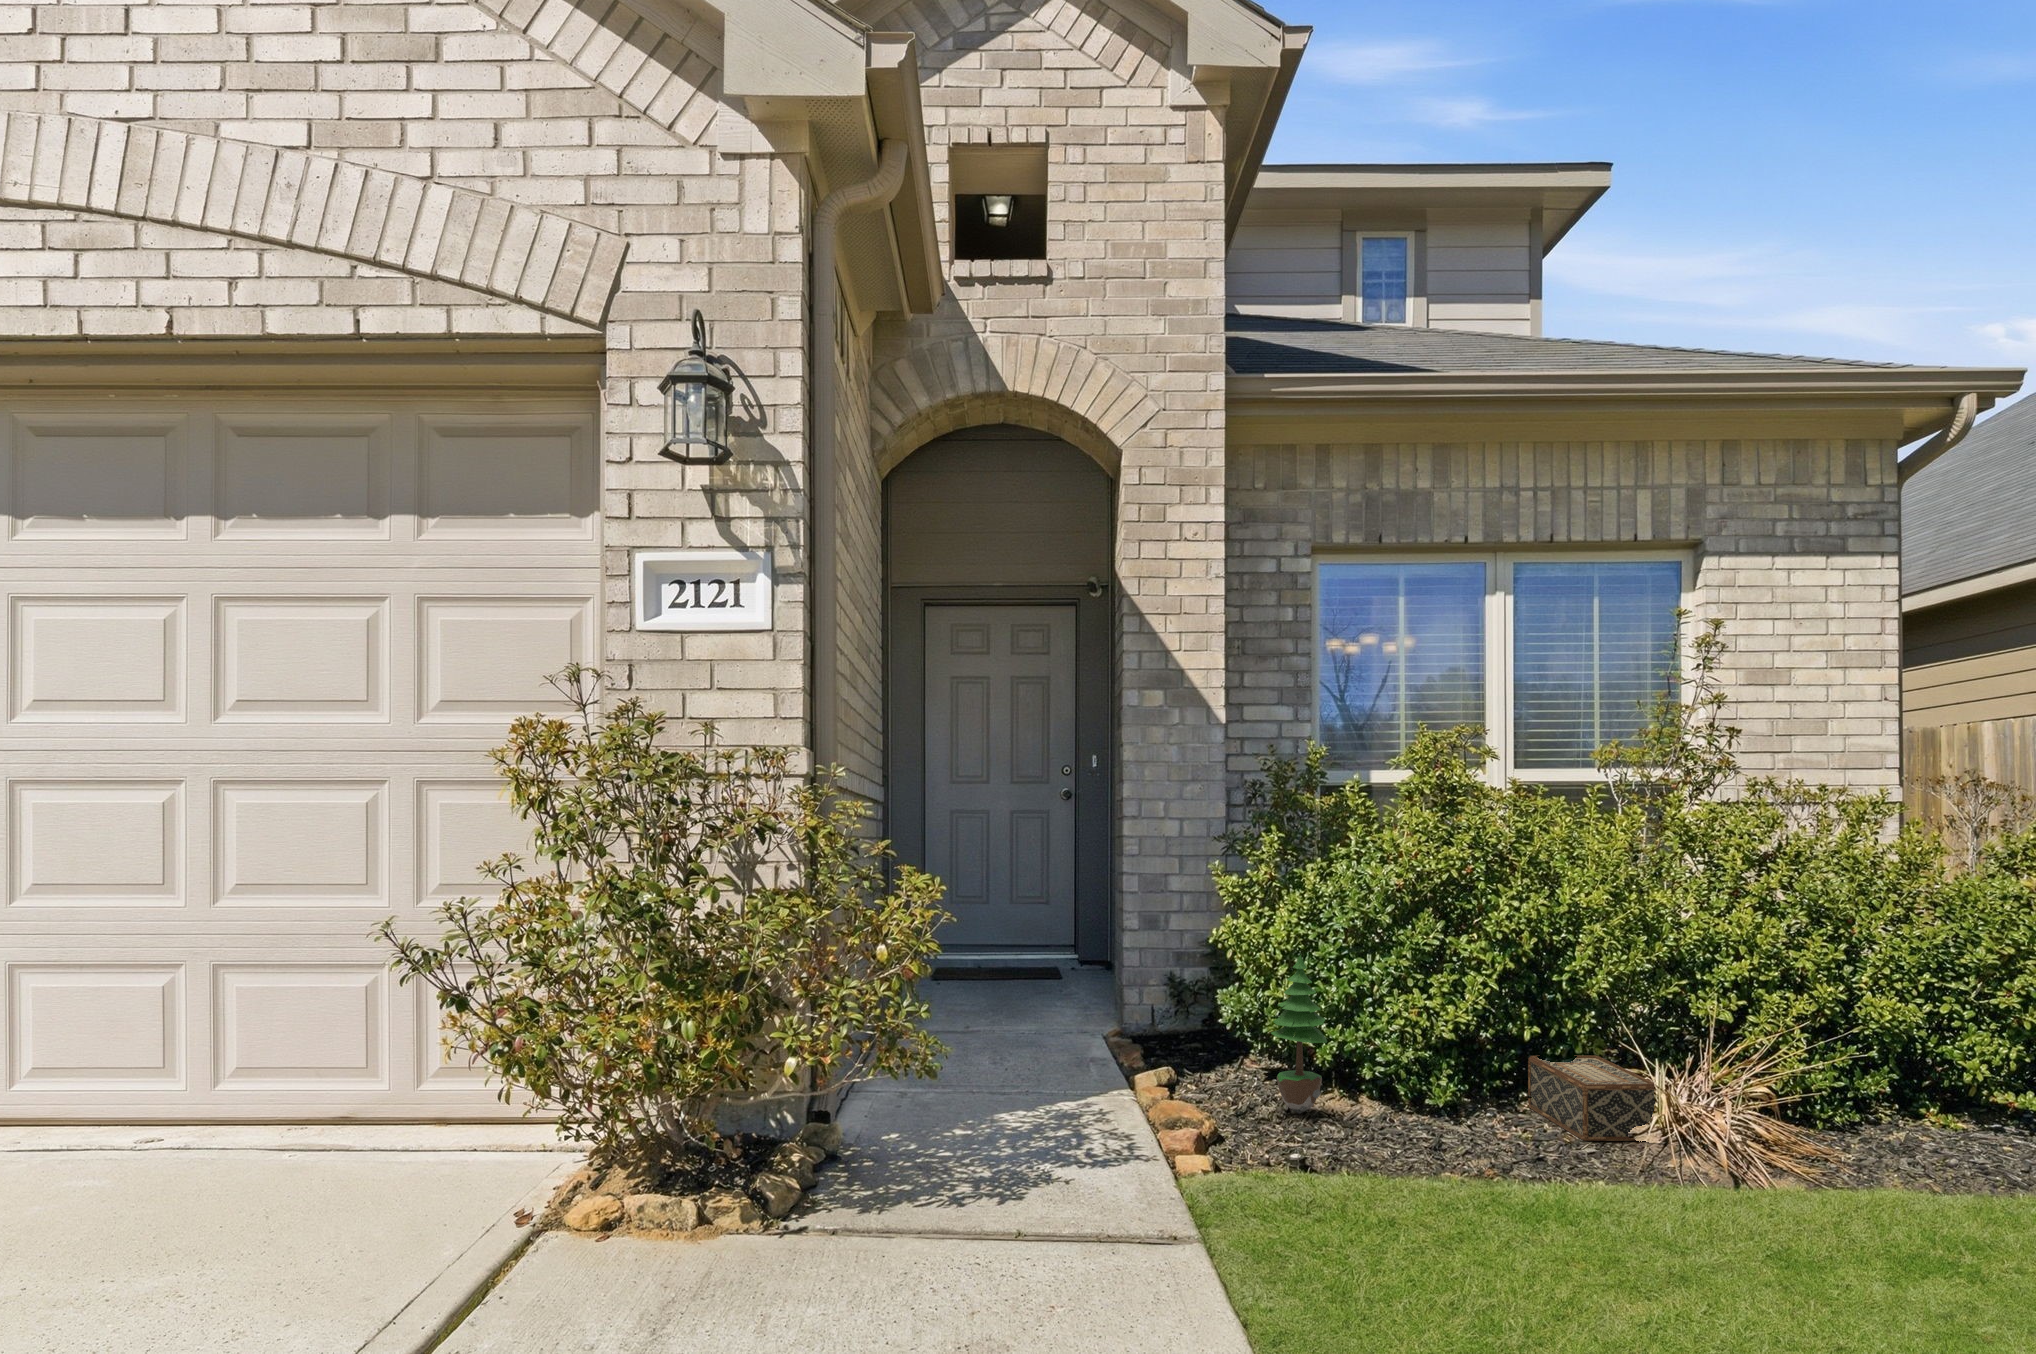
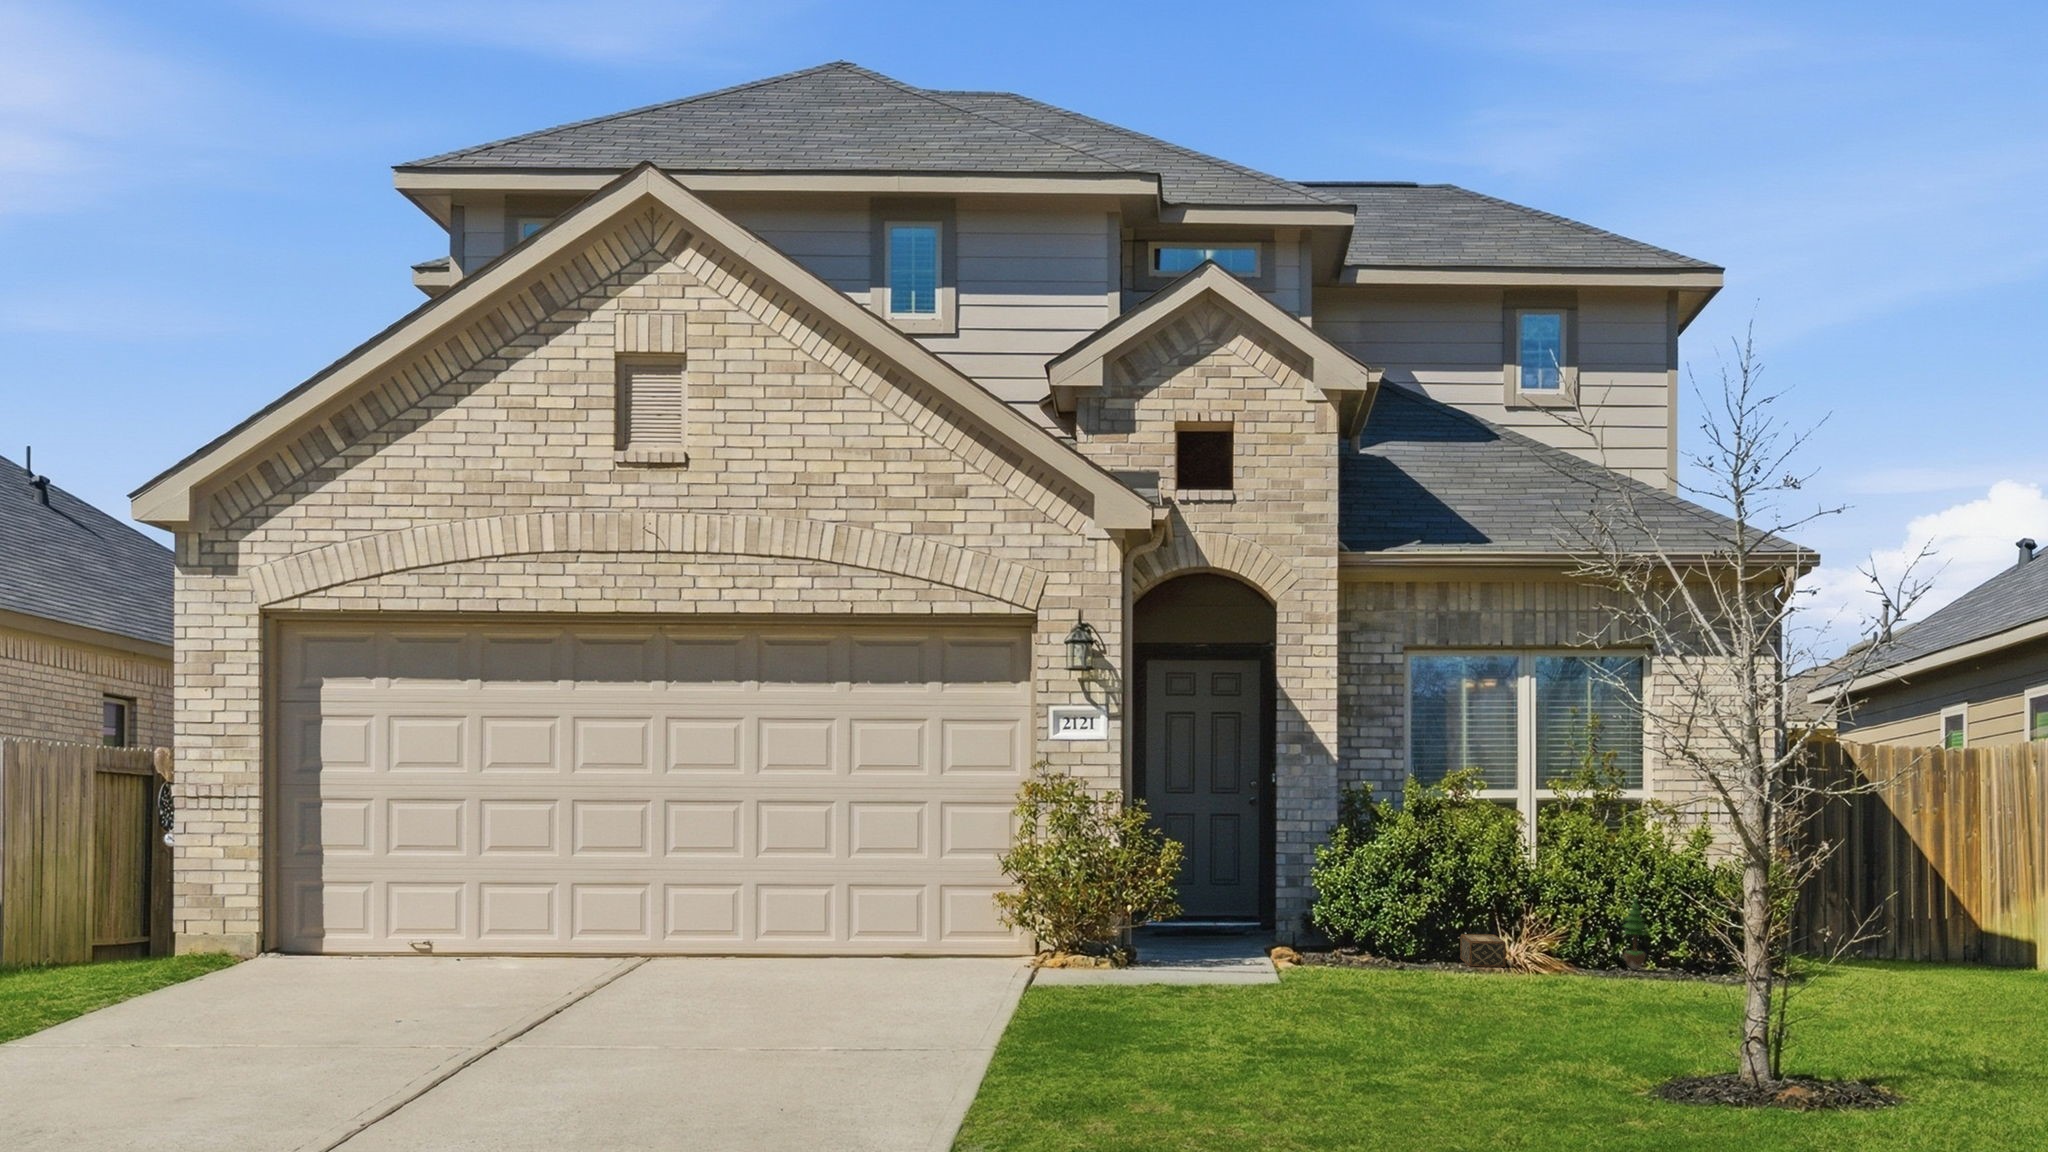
potted tree: present [1271,955,1327,1114] -> present [1622,896,1647,970]

